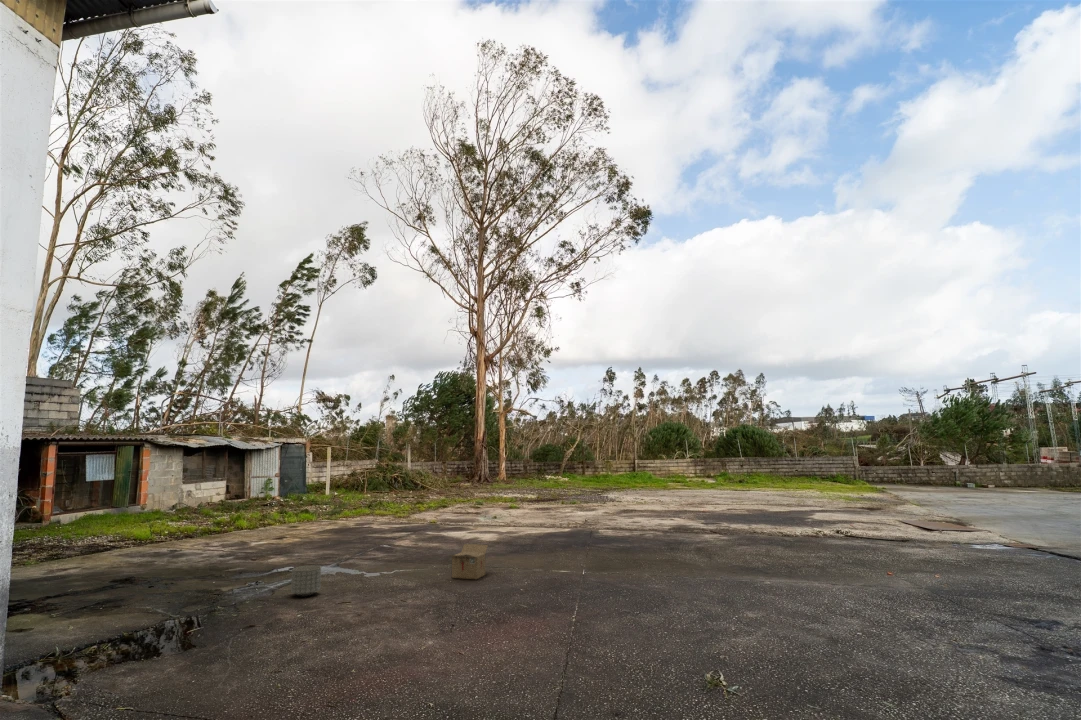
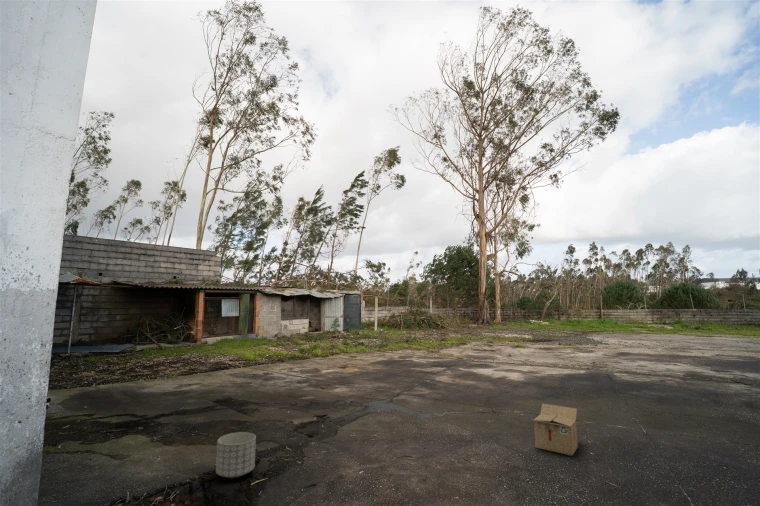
planter: present [291,565,321,596] -> present [216,432,256,478]

